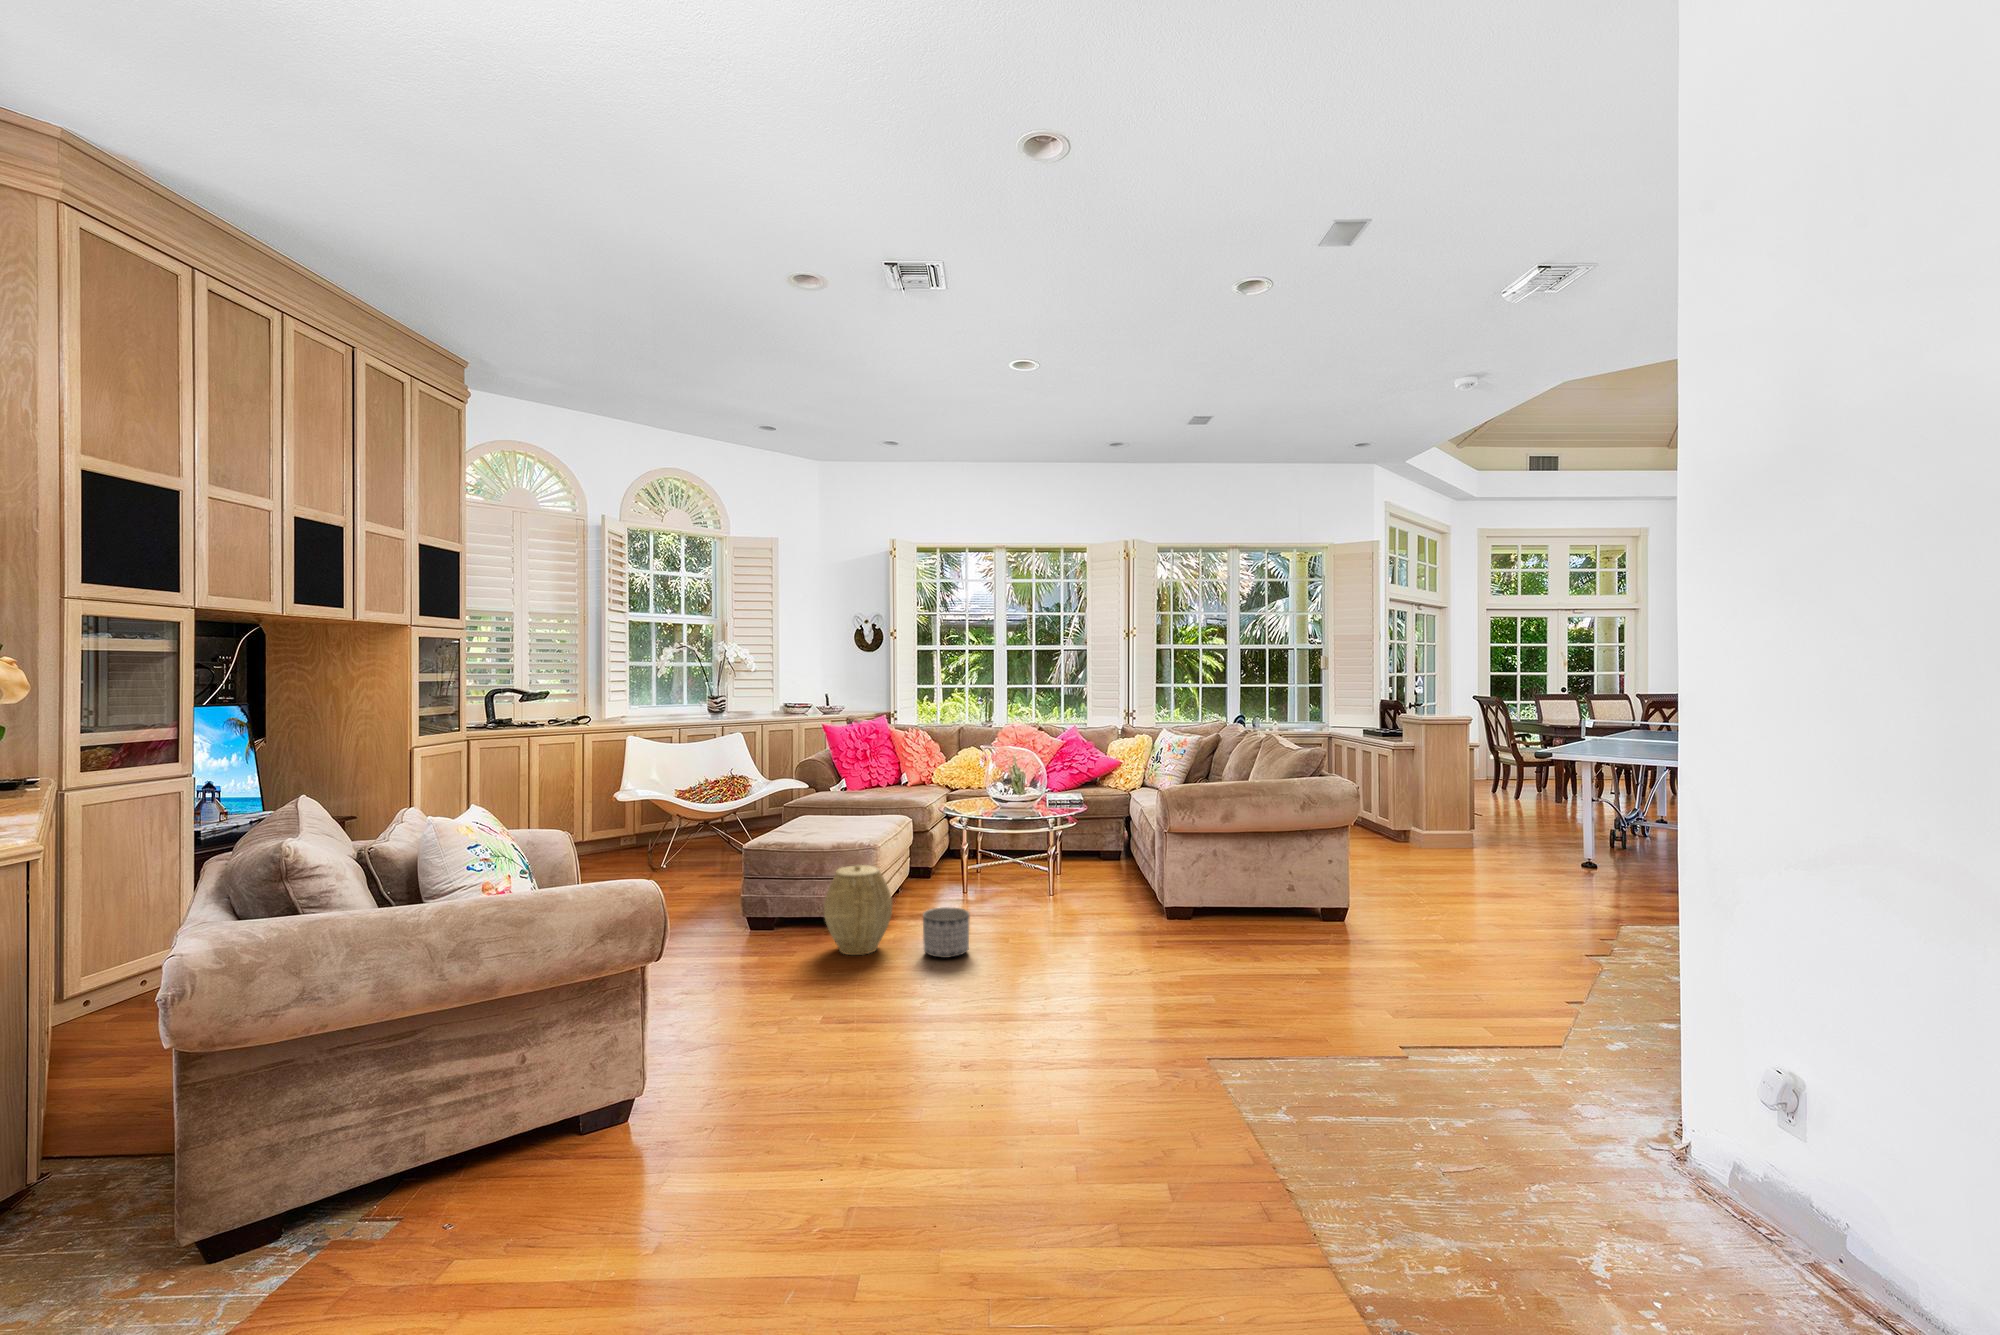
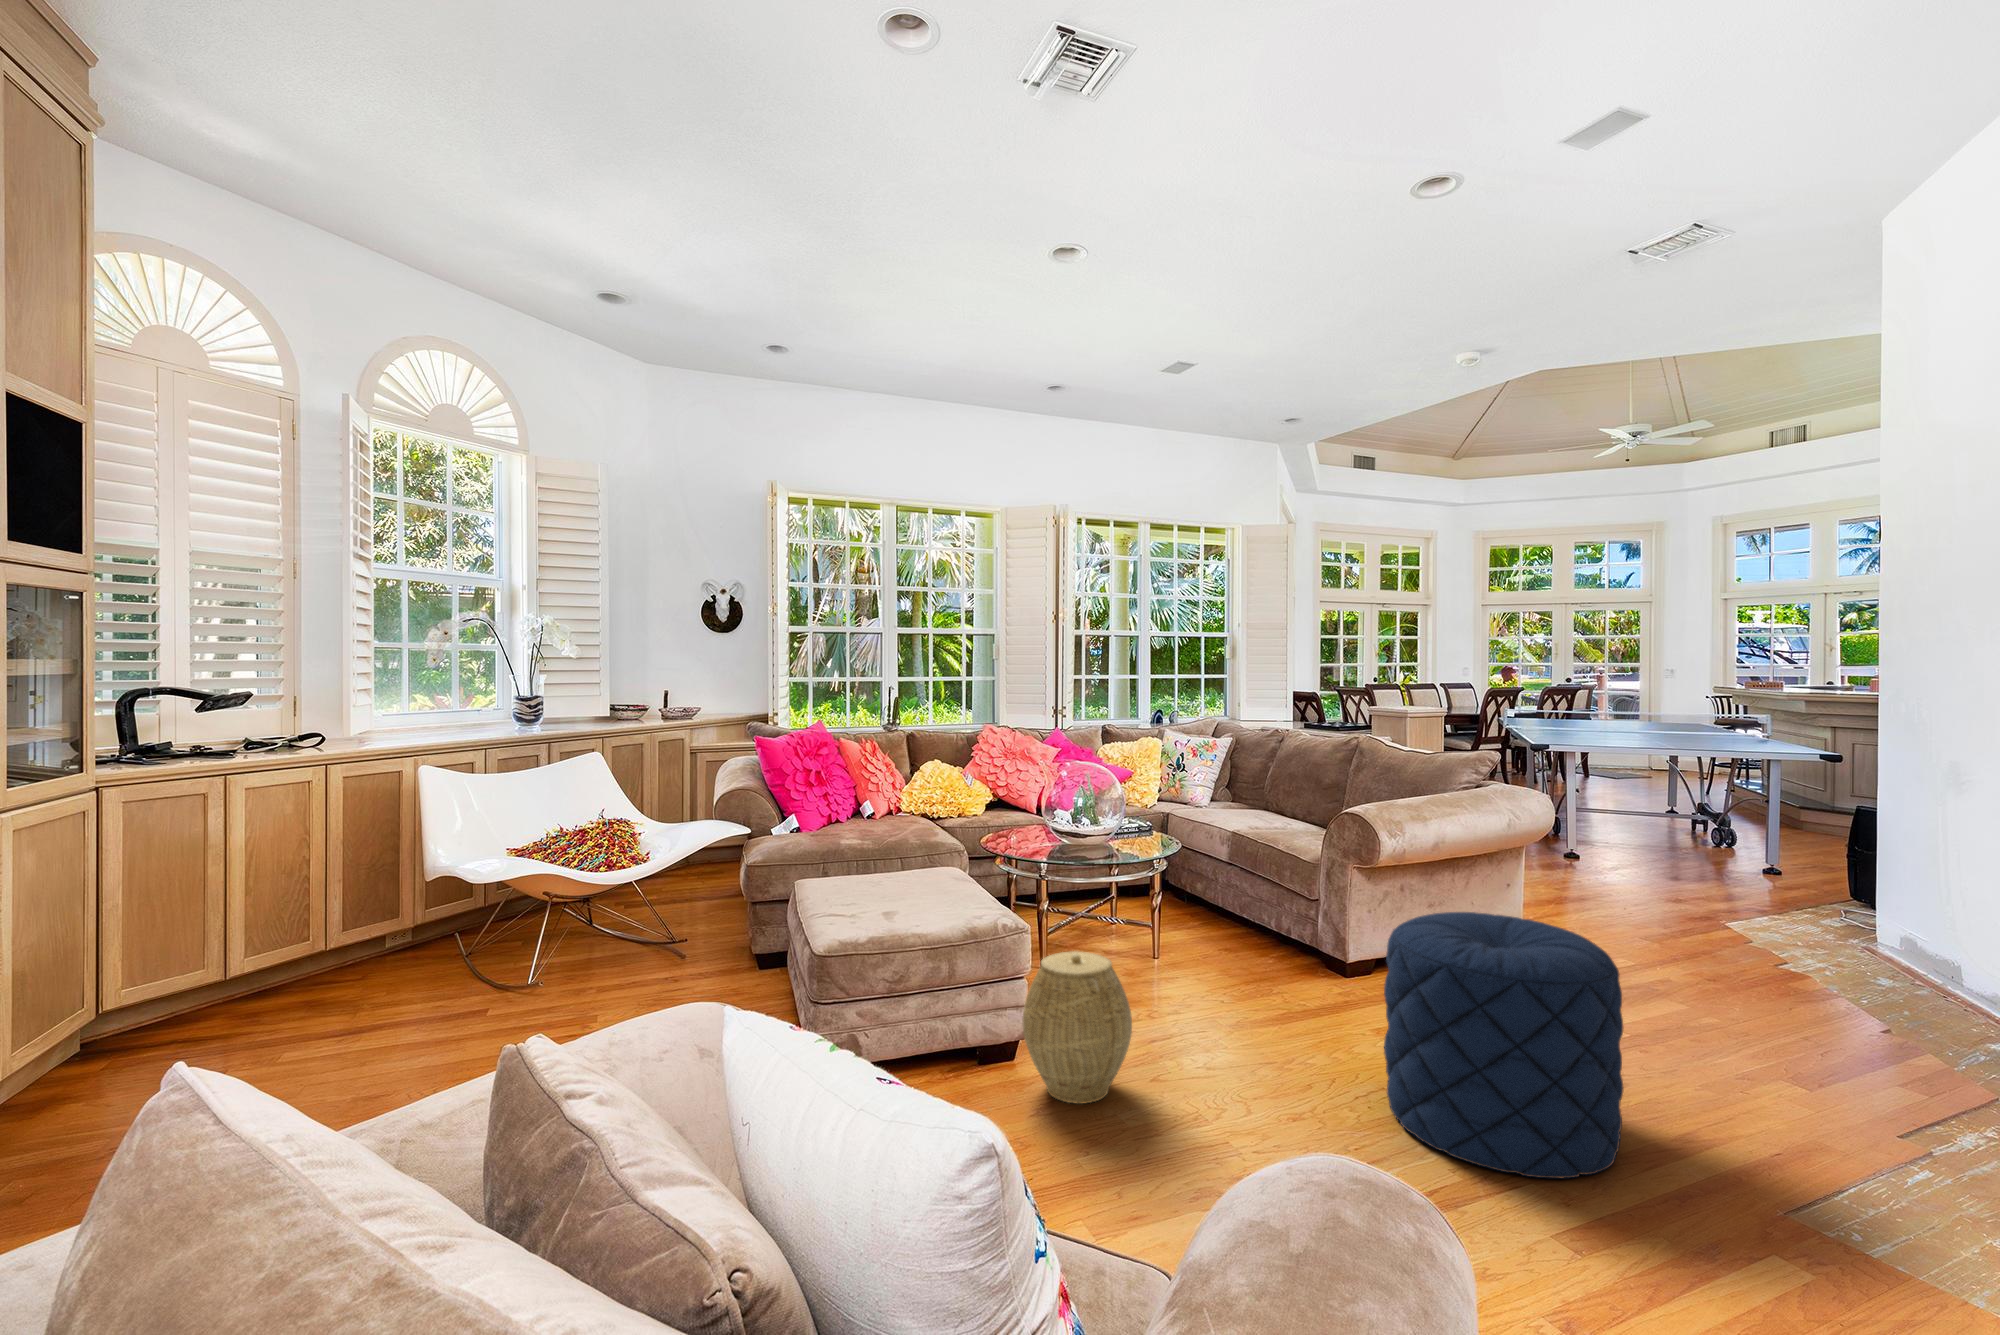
pouf: none [993,860,1134,1027] -> present [1384,912,1623,1178]
planter: present [923,907,970,958] -> none [1174,999,1247,1082]

